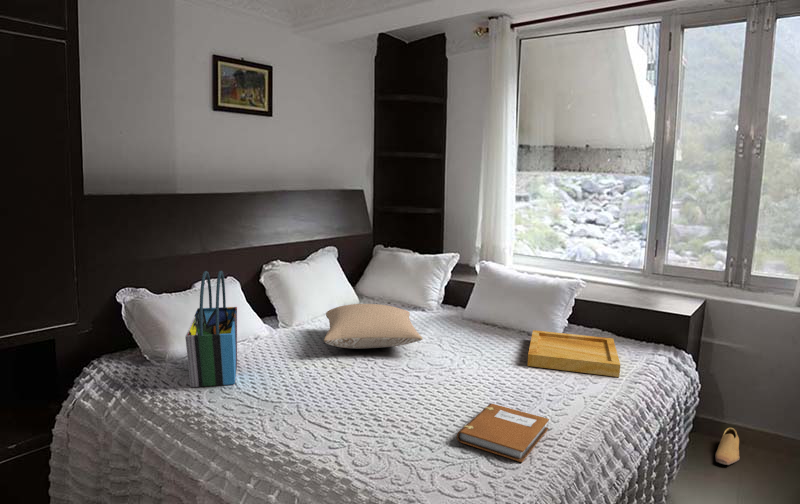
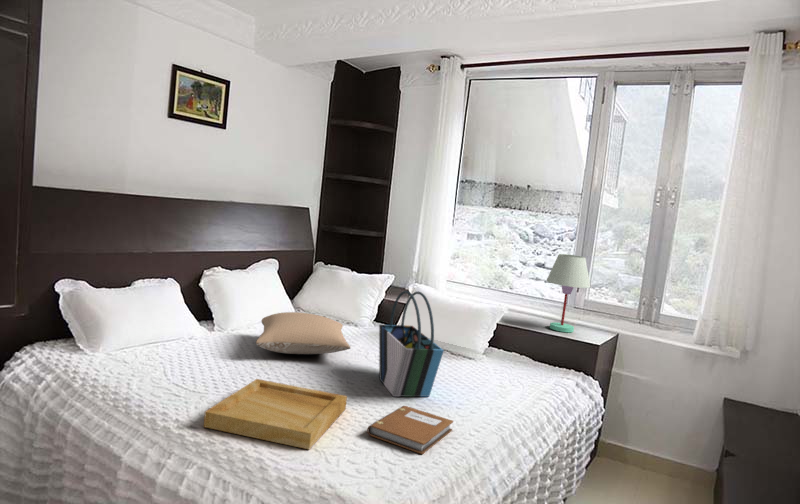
table lamp: none [624,219,674,304] -> present [546,254,590,332]
tote bag: present [185,271,237,387] -> present [379,291,444,397]
tray: present [527,330,620,377] -> present [204,379,347,449]
shoe: present [715,428,740,465] -> none [616,453,639,486]

